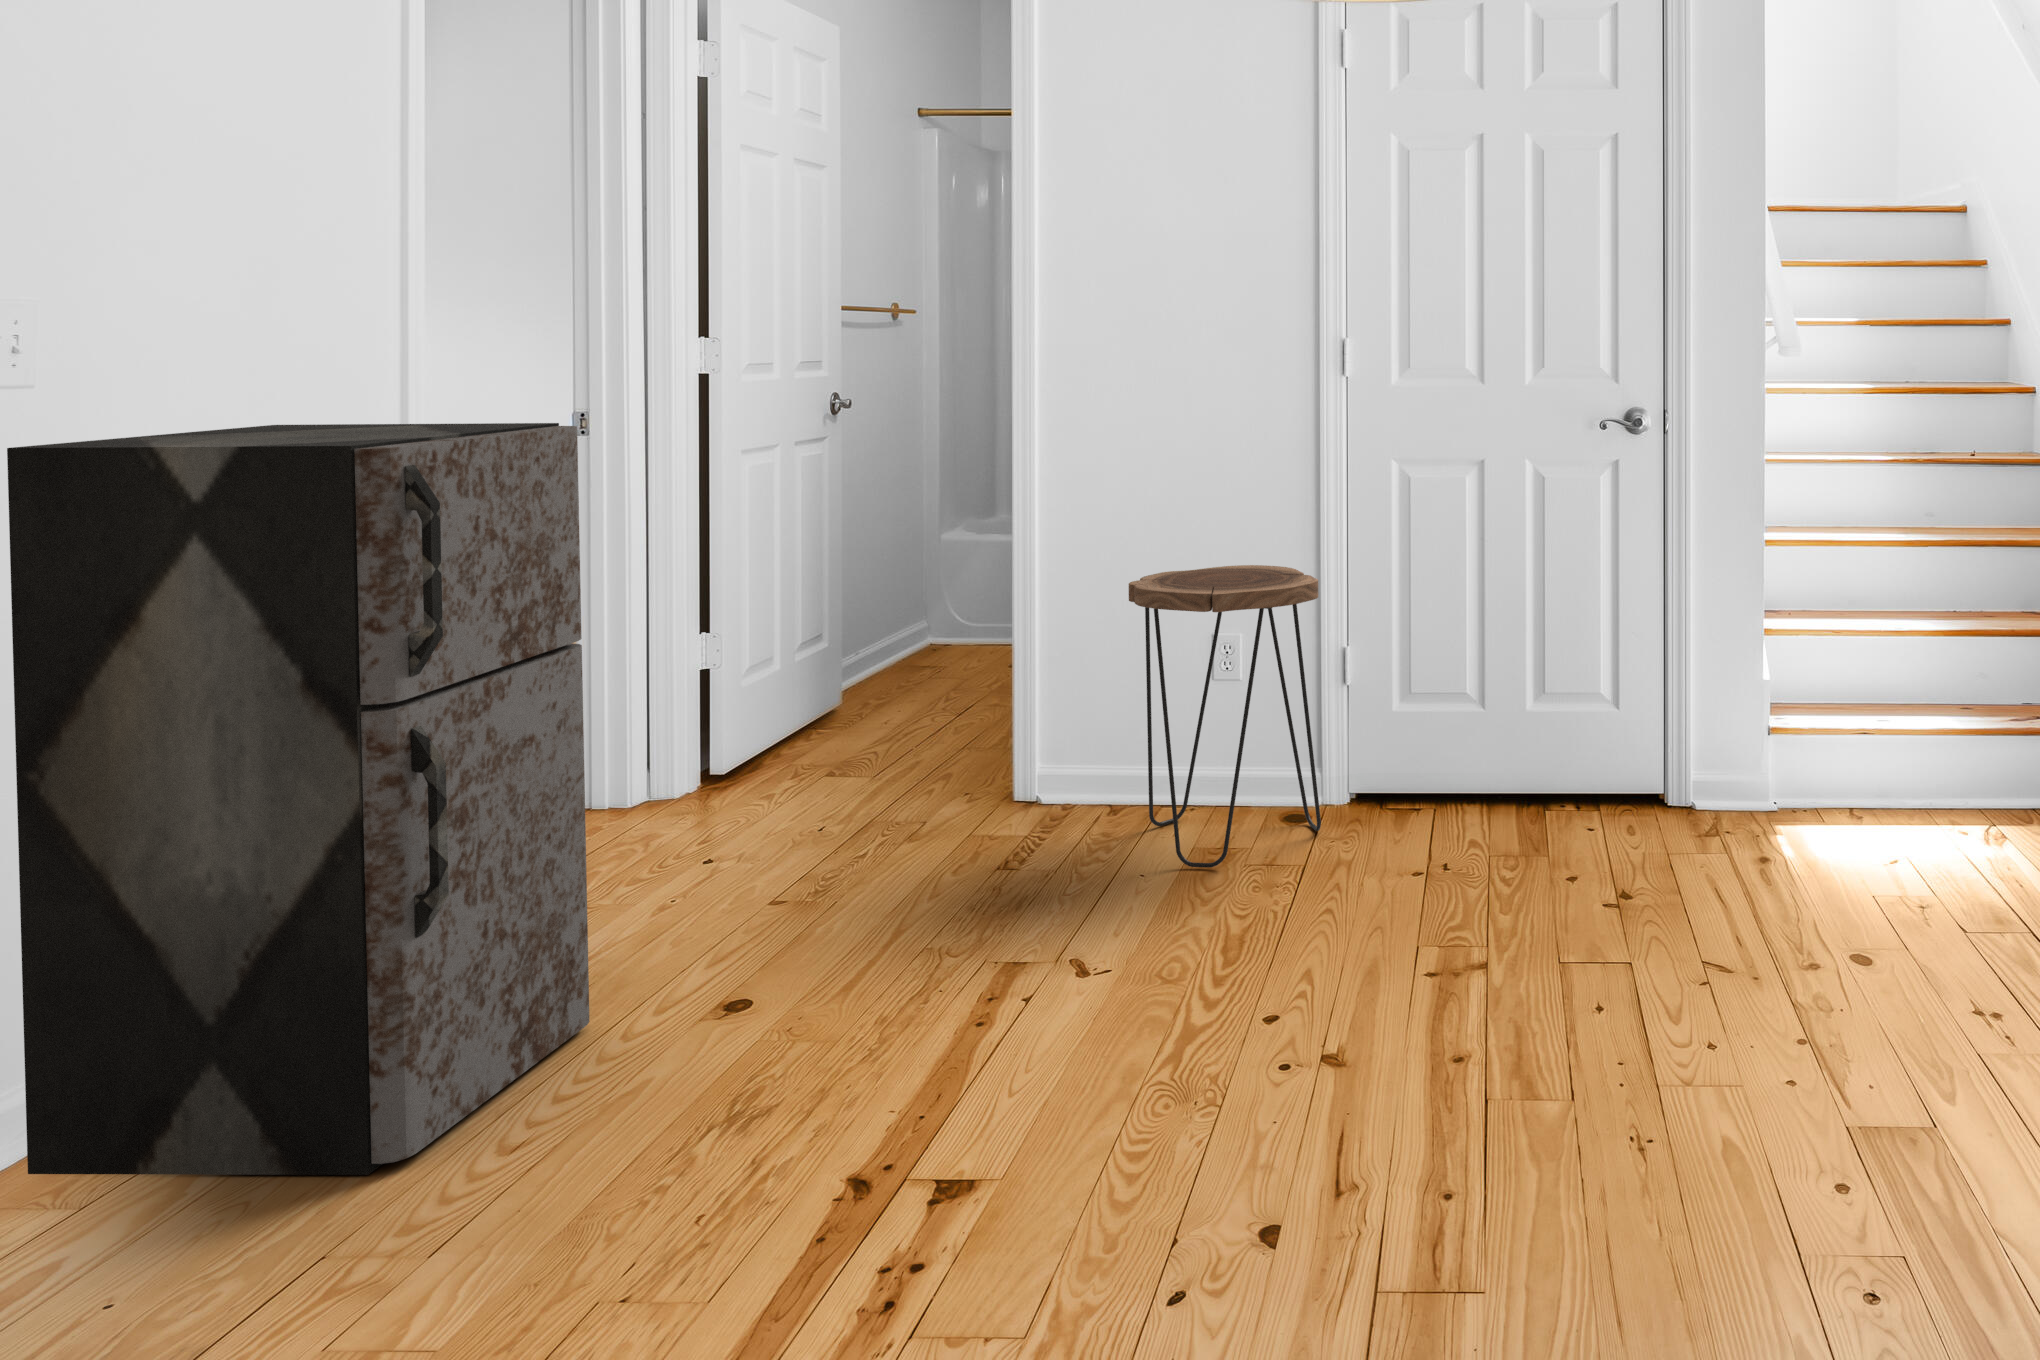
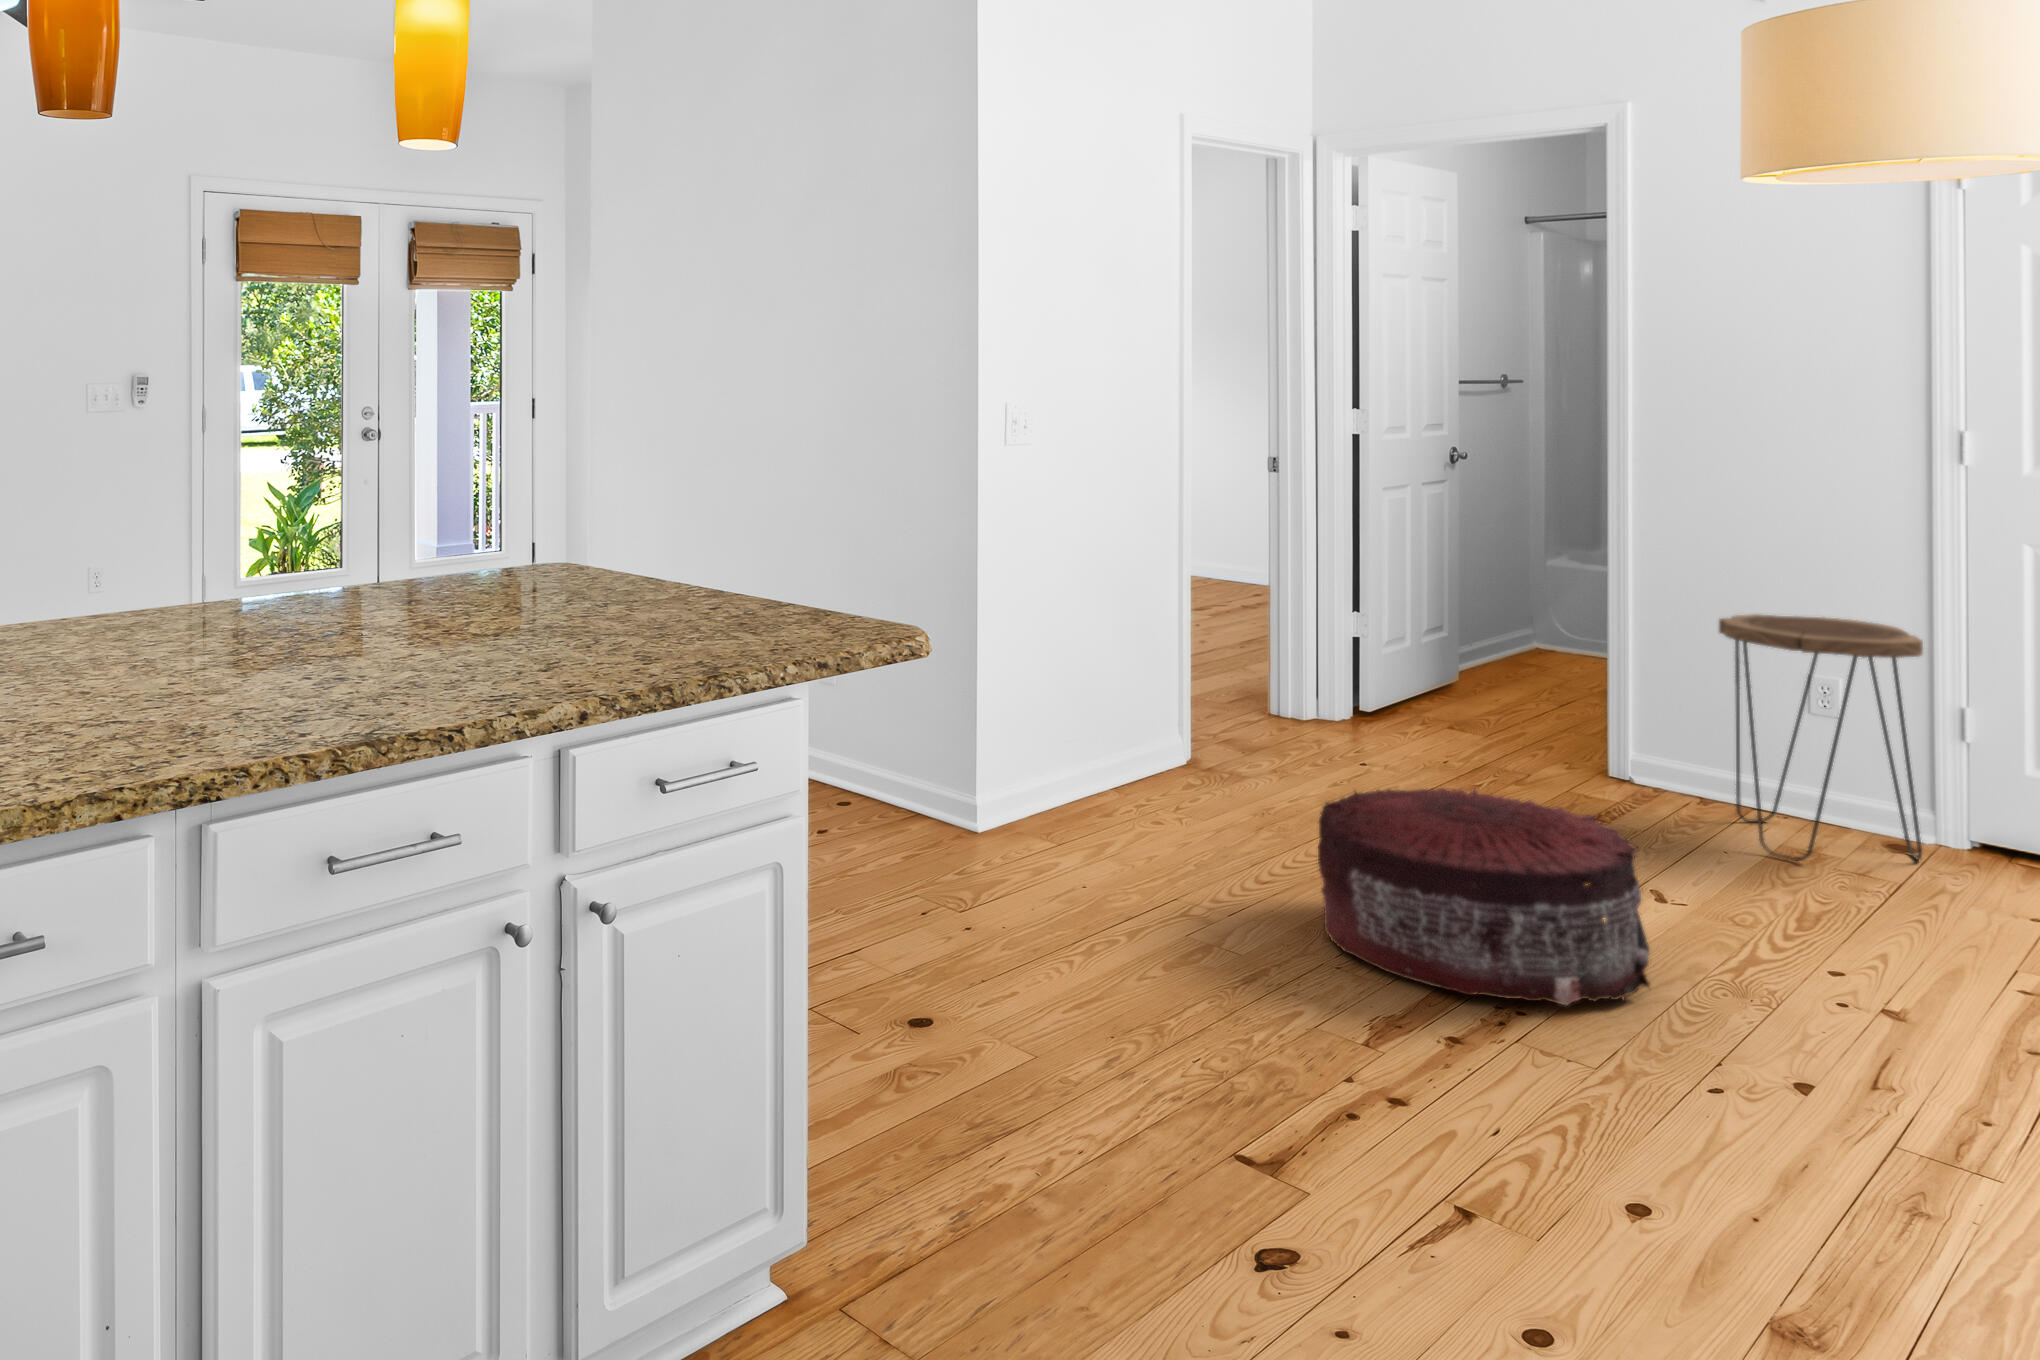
storage cabinet: present [7,423,590,1175] -> none [1023,458,1298,873]
pouf: none [599,891,1083,1268] -> present [1318,788,1650,1005]

